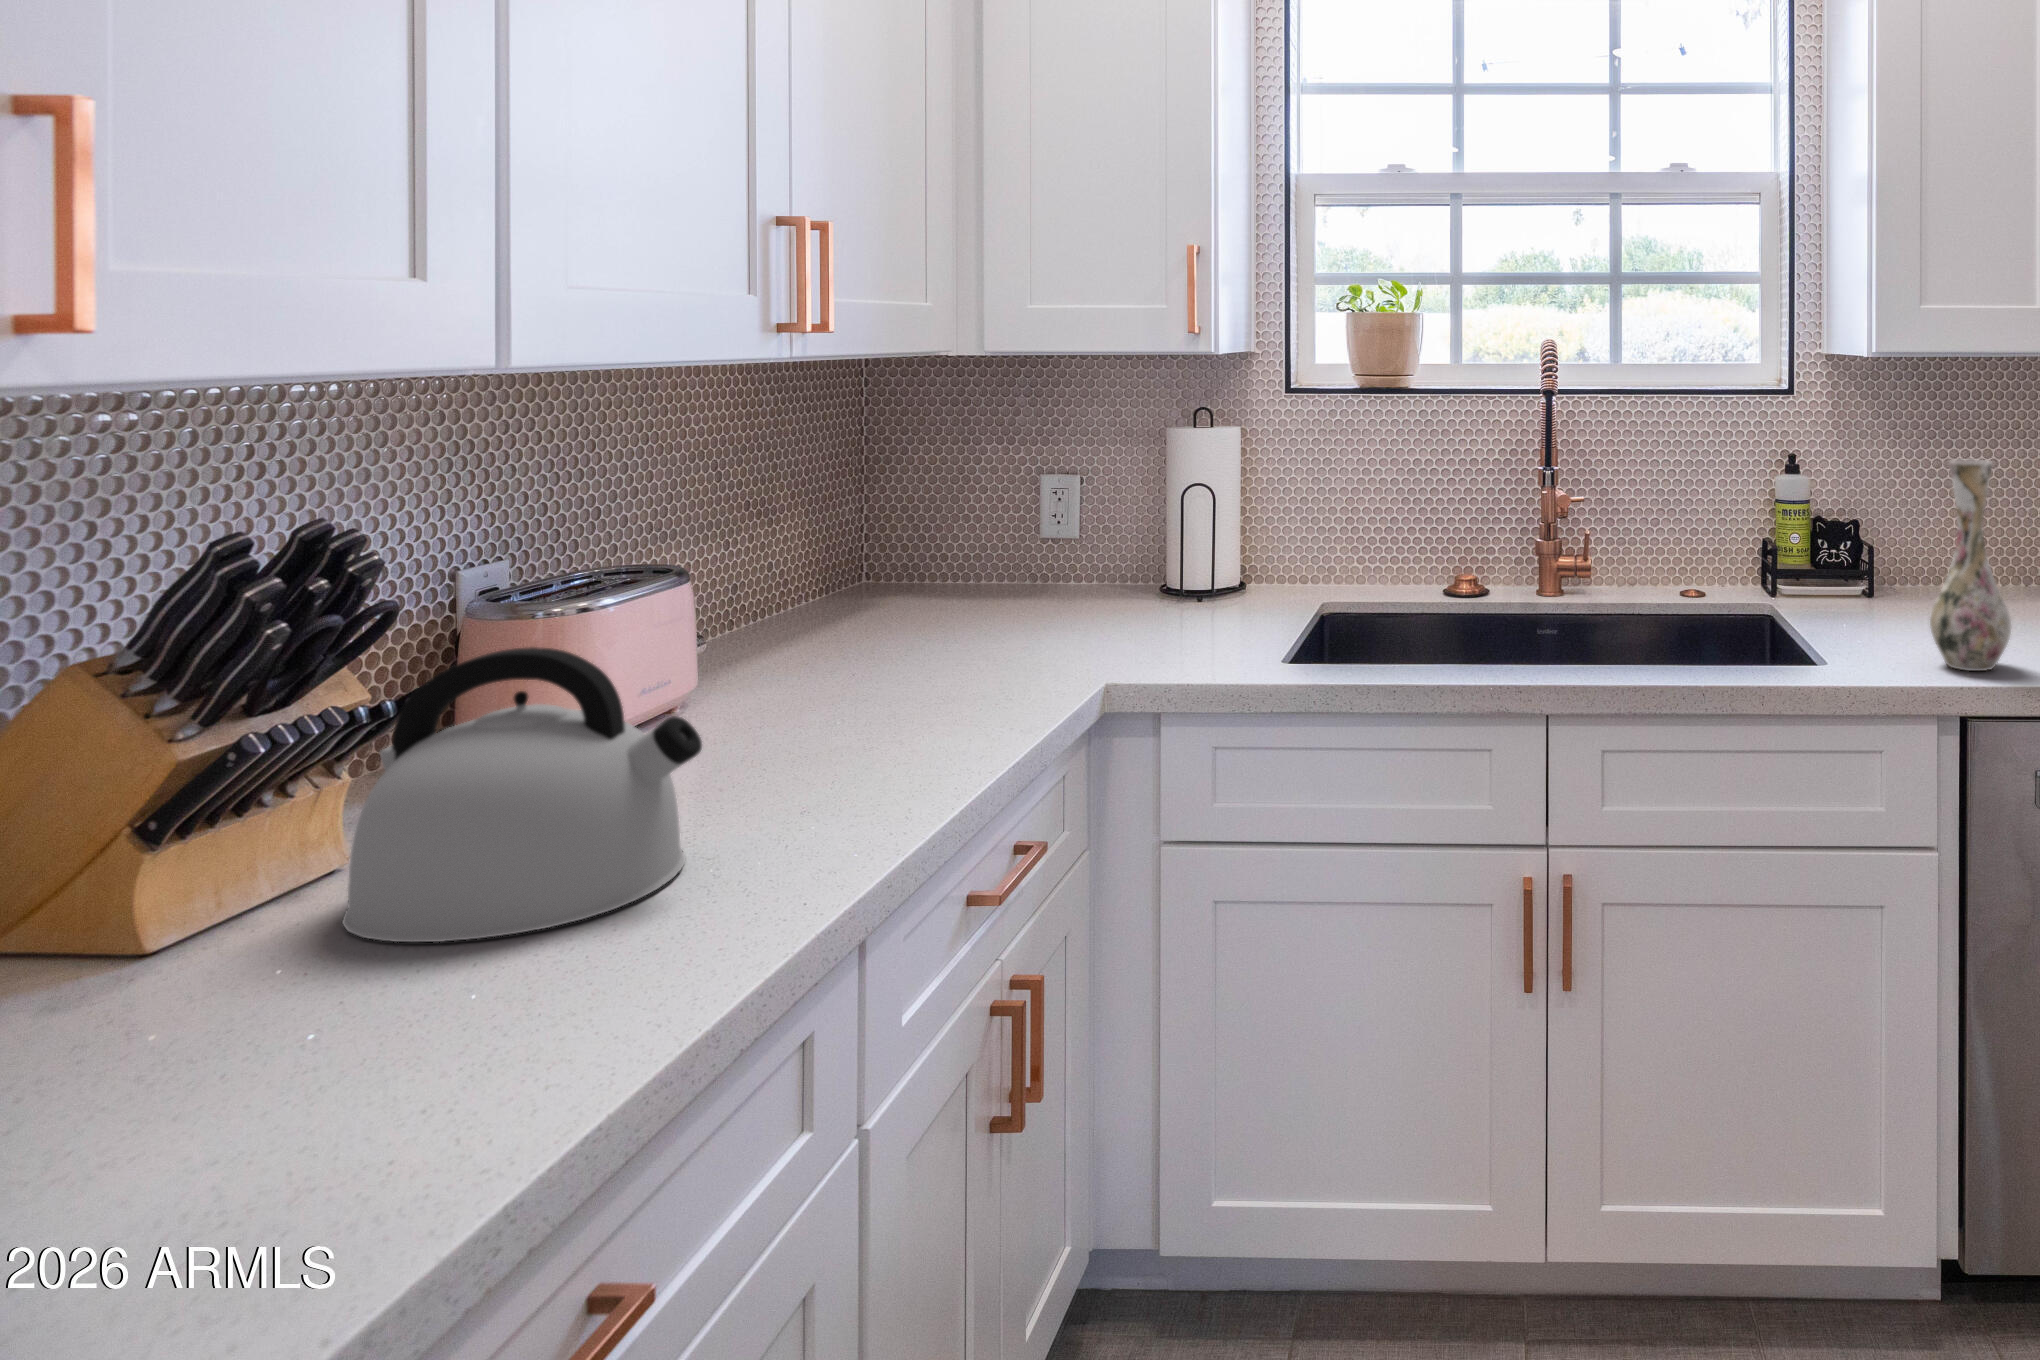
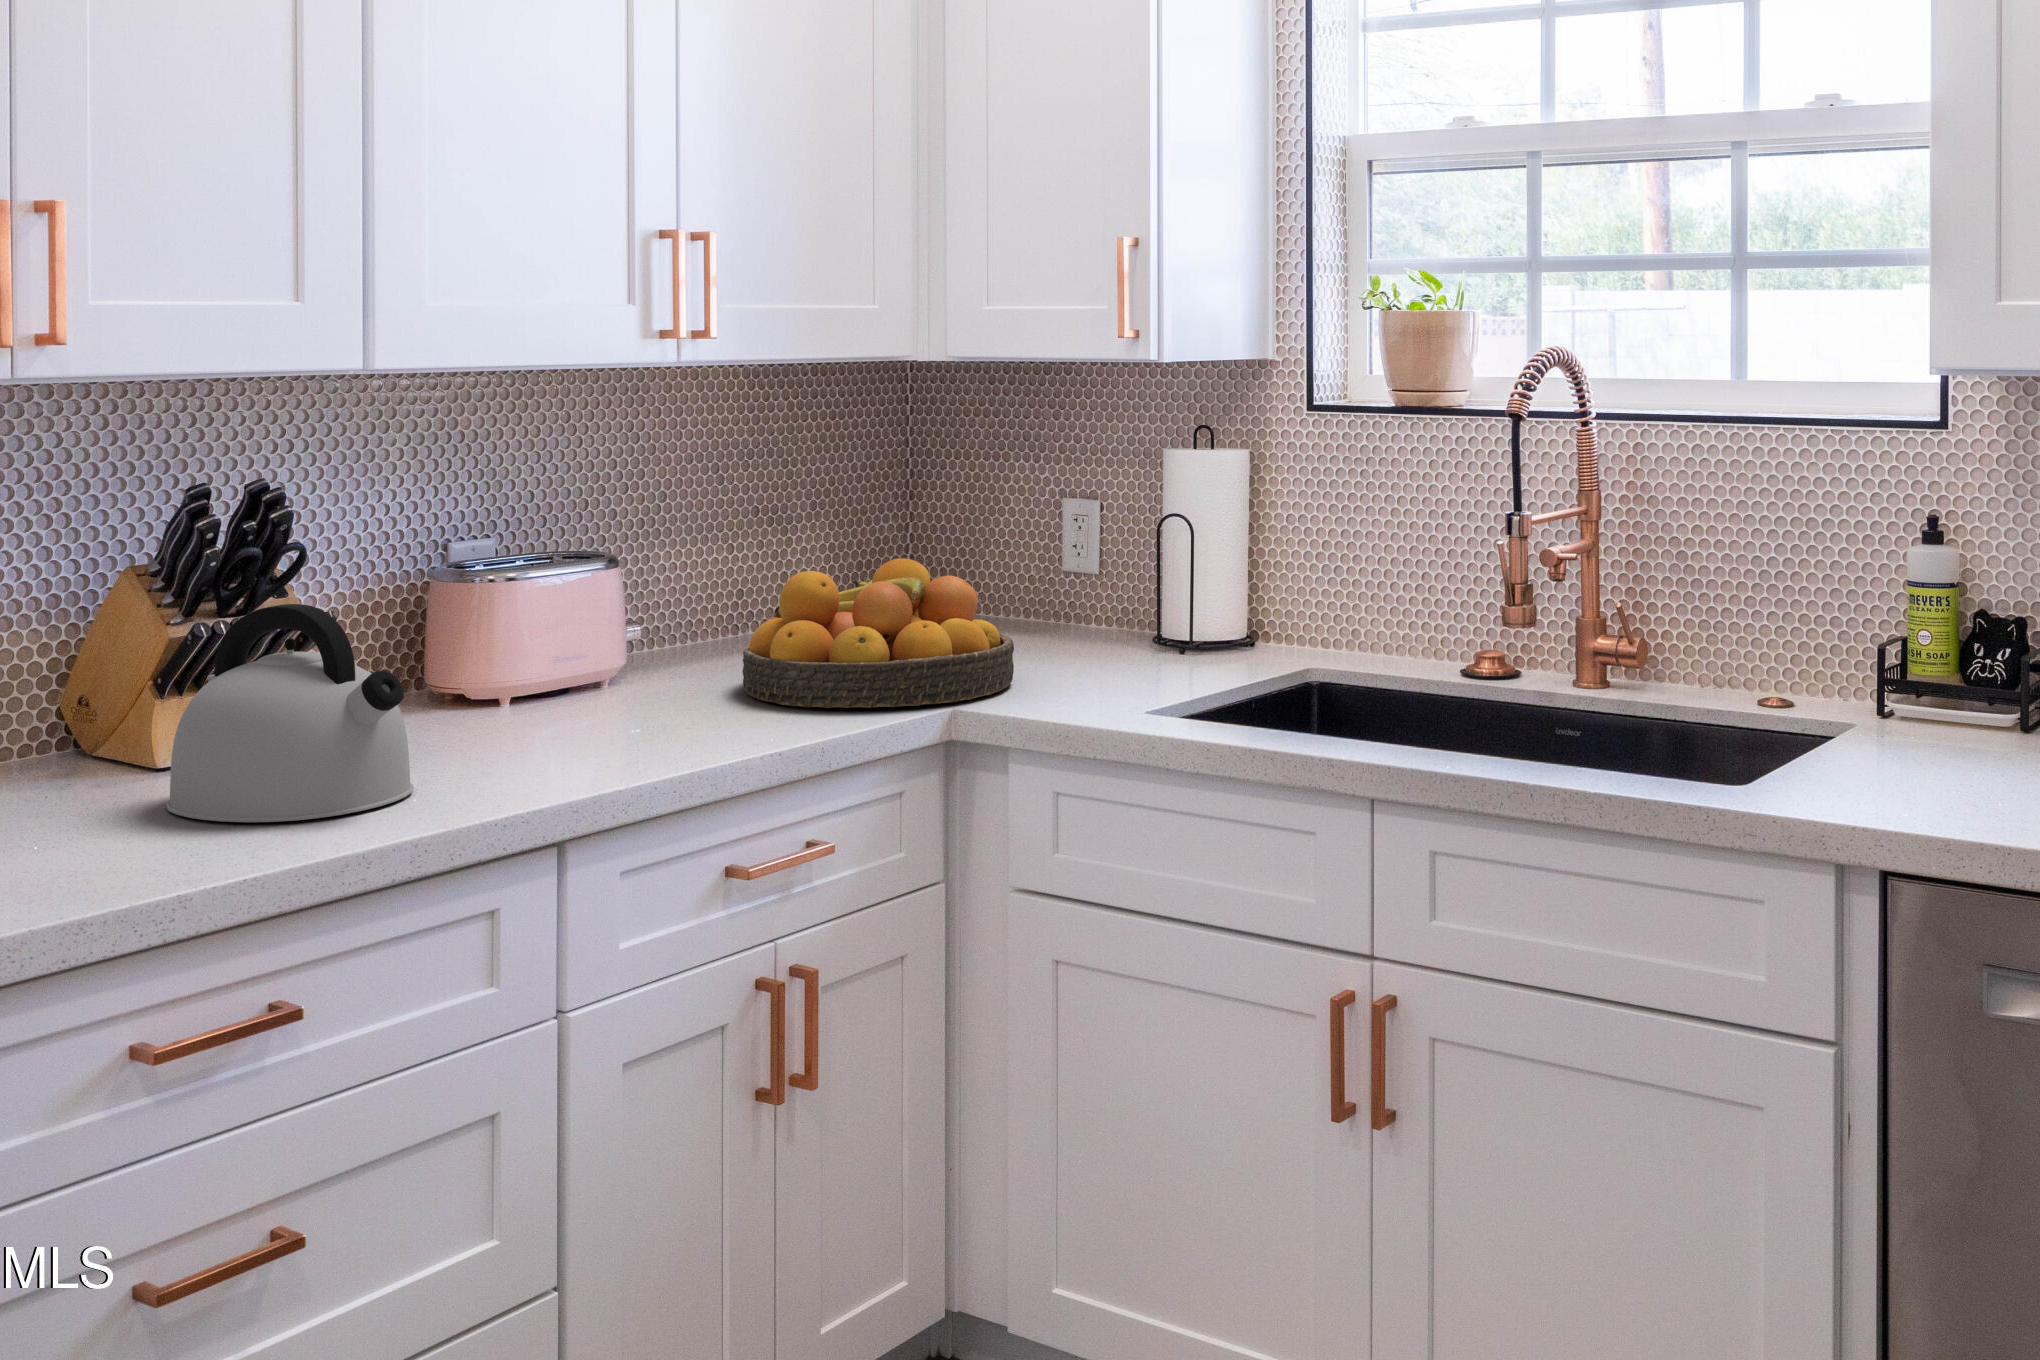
vase: present [1930,460,2011,671] -> none [1876,521,1987,813]
fruit bowl: none [851,538,1120,691] -> present [743,558,1014,708]

